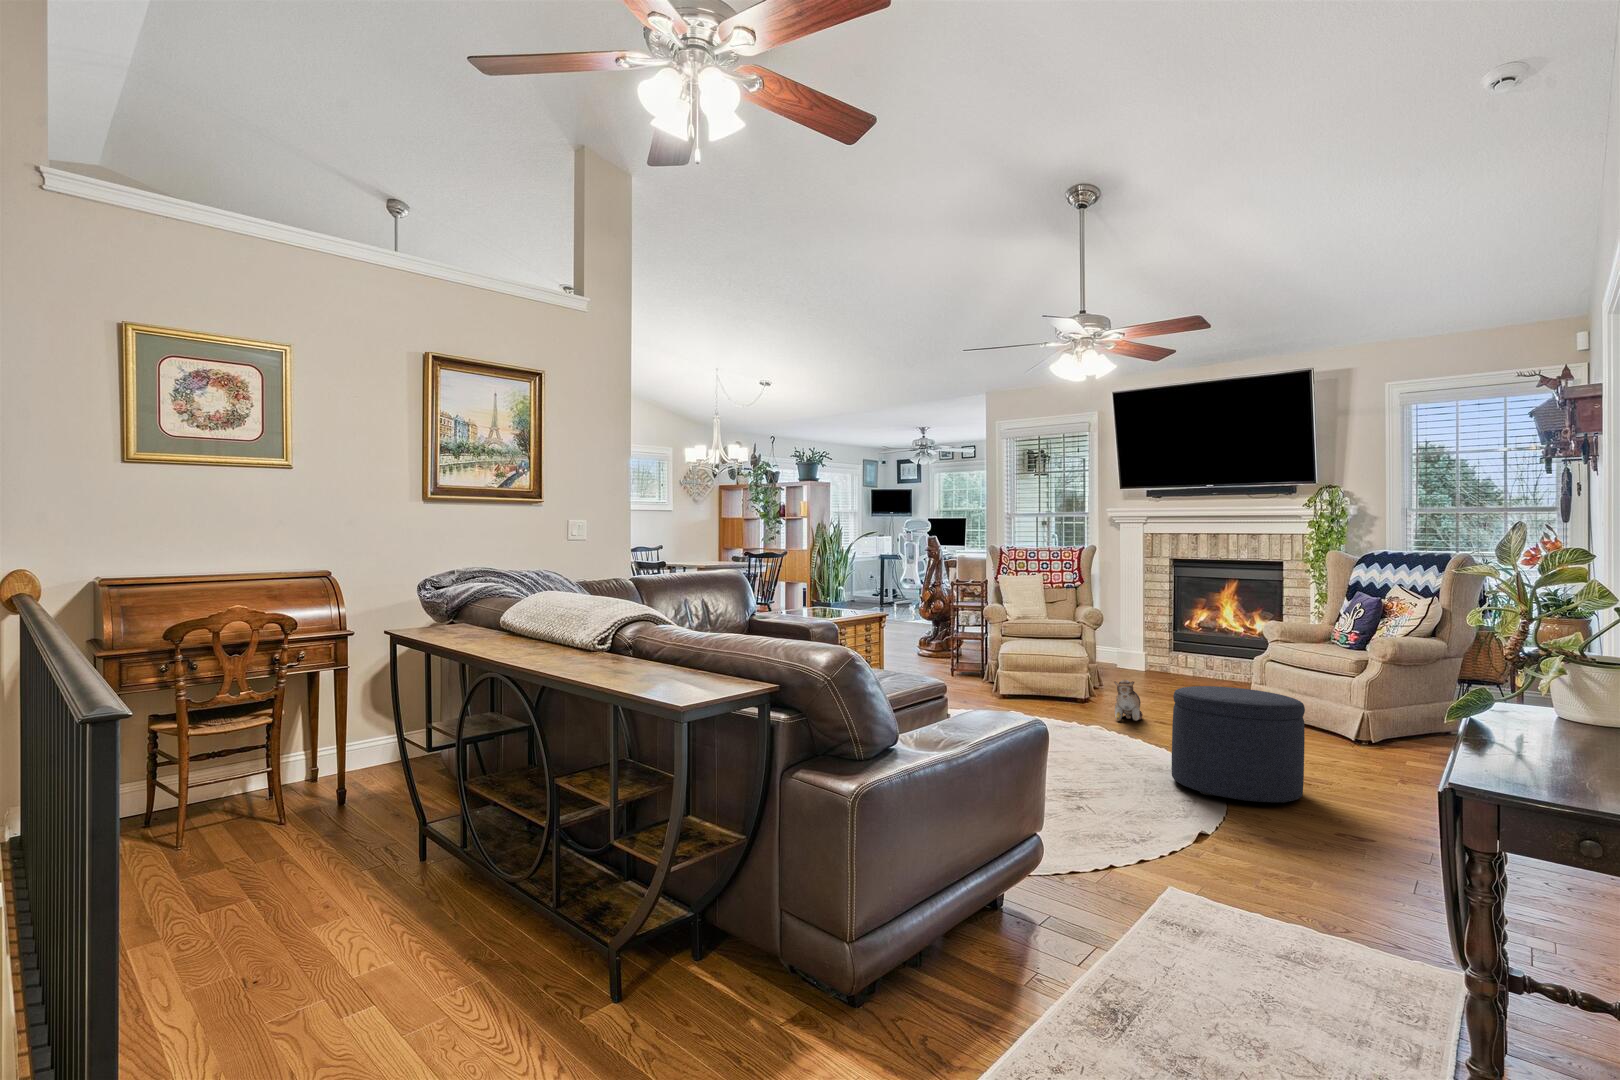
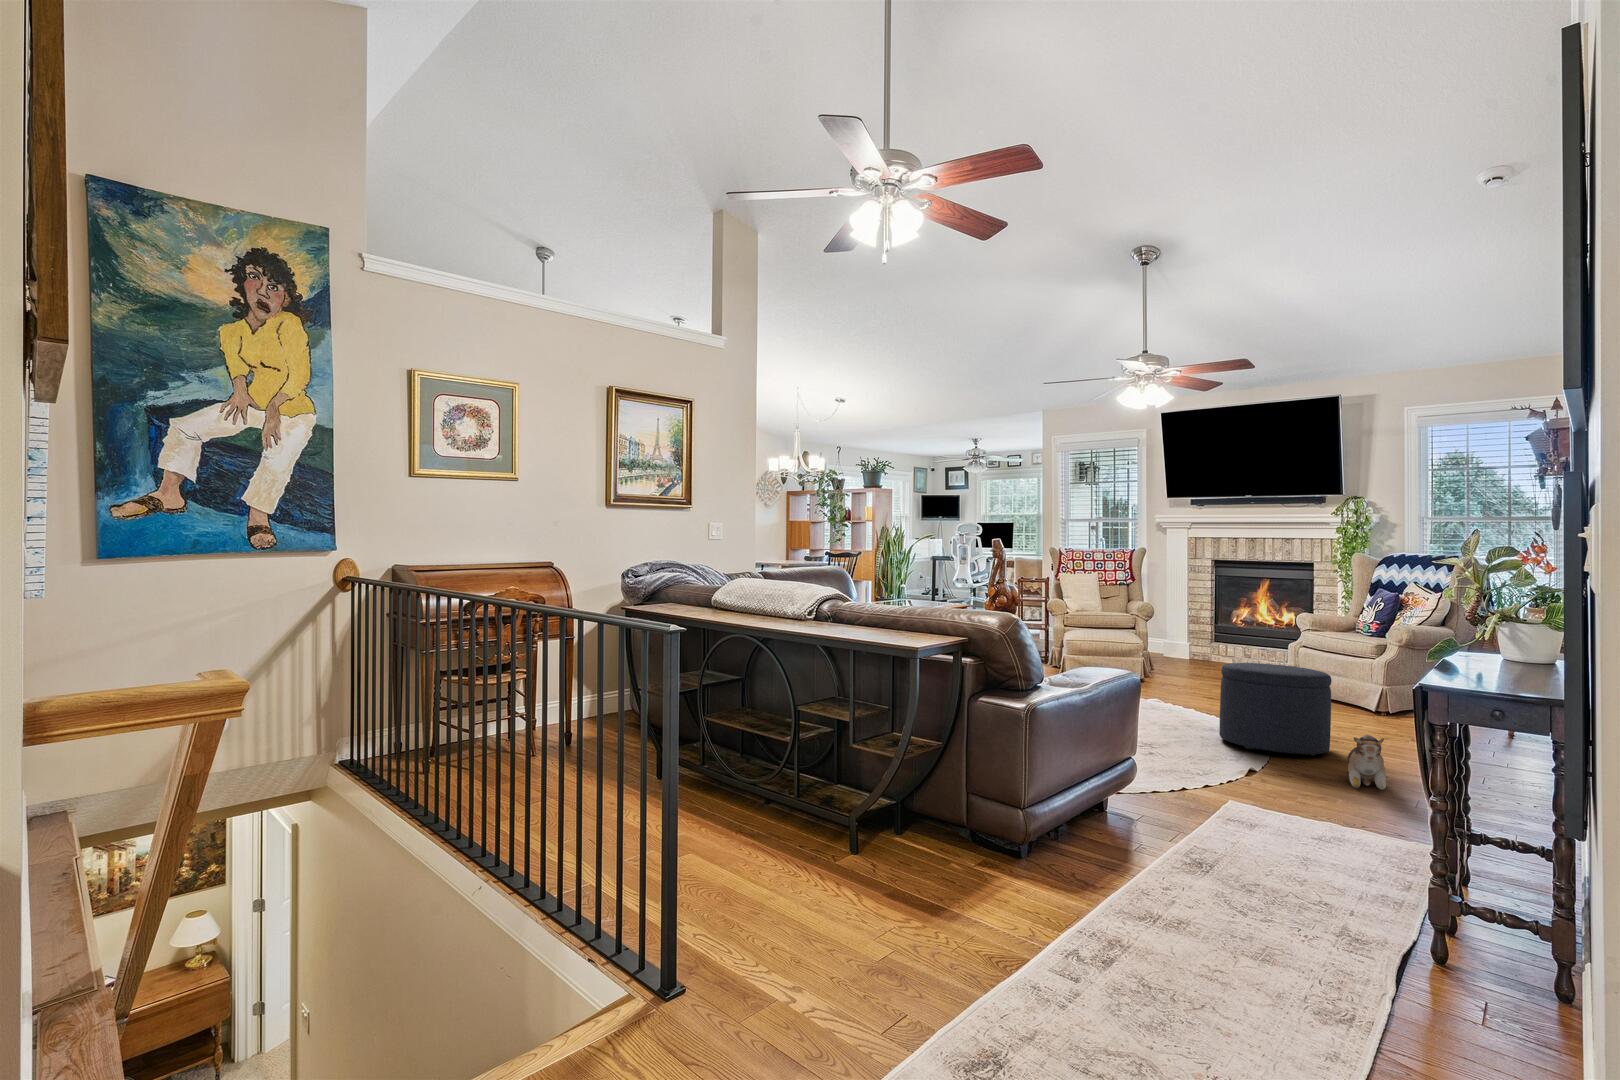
plush toy: present [1114,680,1143,721] -> present [1346,735,1386,790]

